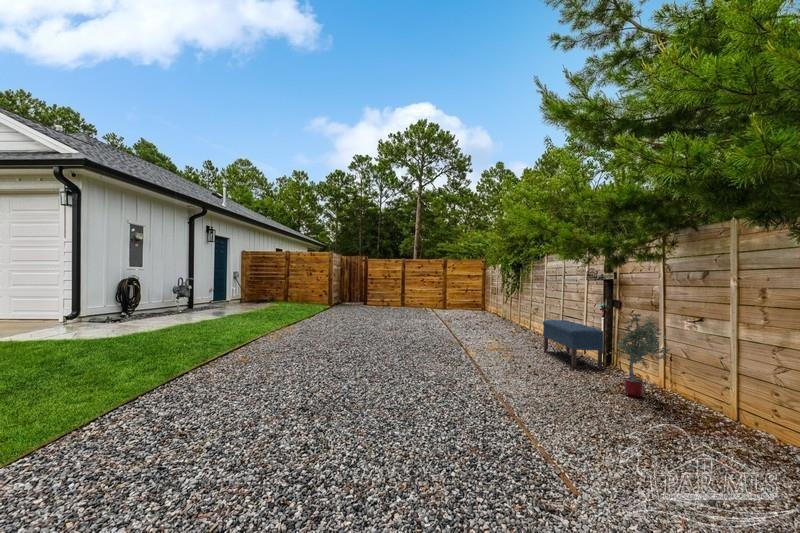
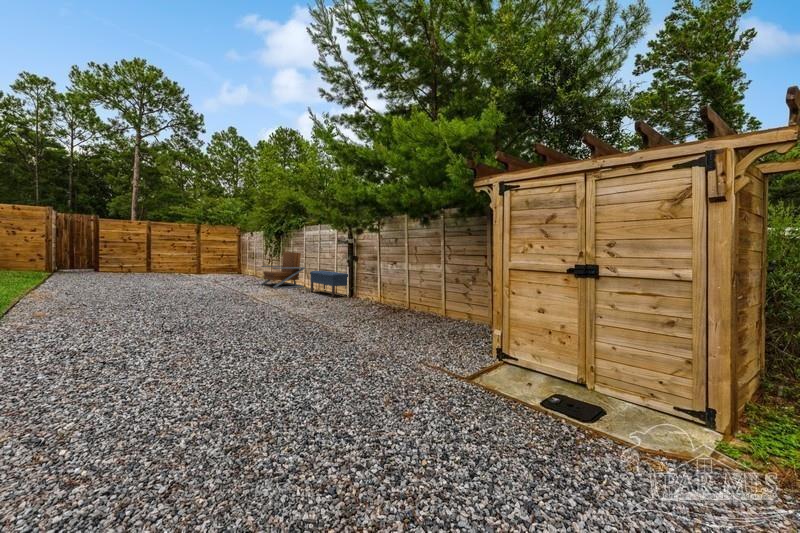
lounge chair: none [488,290,543,340] -> present [261,252,305,288]
potted tree: present [617,314,670,397] -> none [358,261,383,304]

